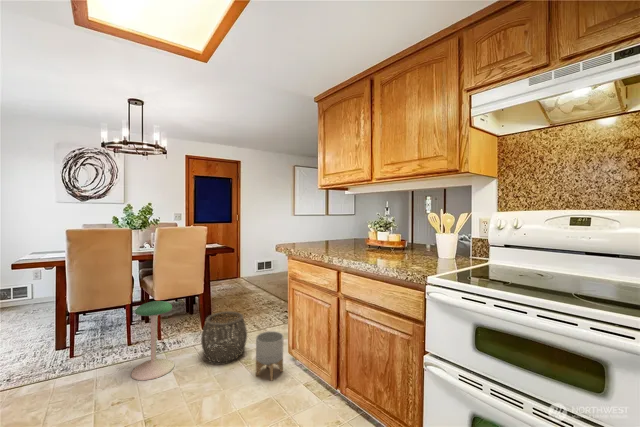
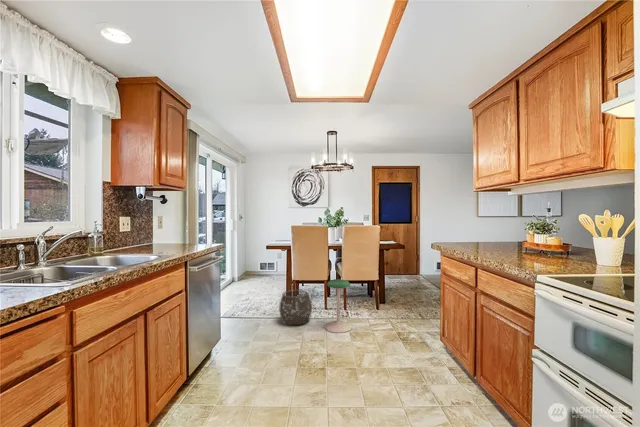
woven basket: present [201,311,247,363] -> present [279,290,312,325]
planter: present [256,331,283,380] -> none [408,316,433,357]

